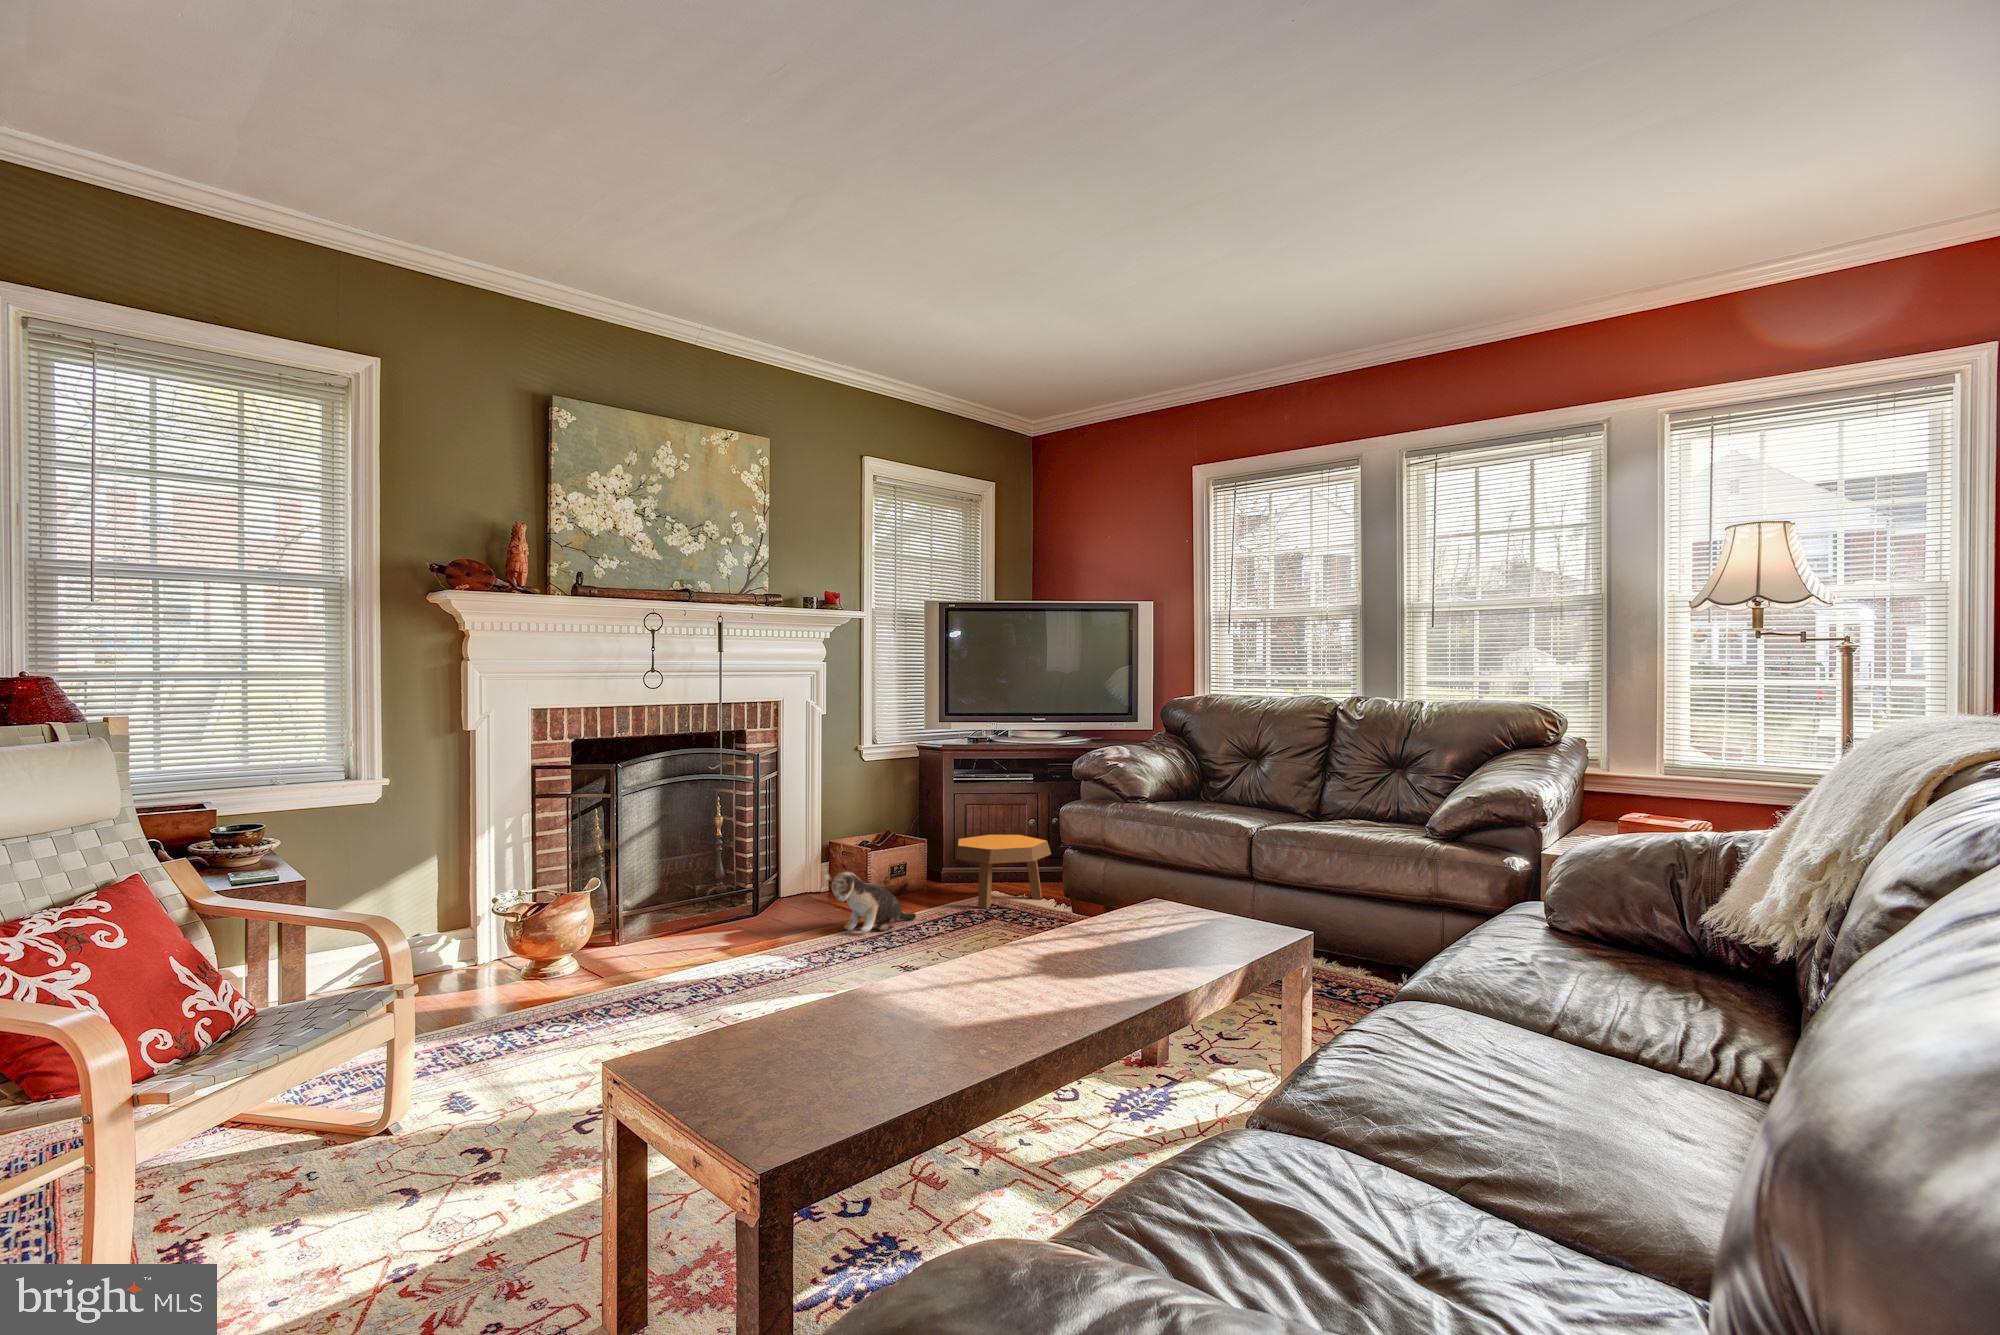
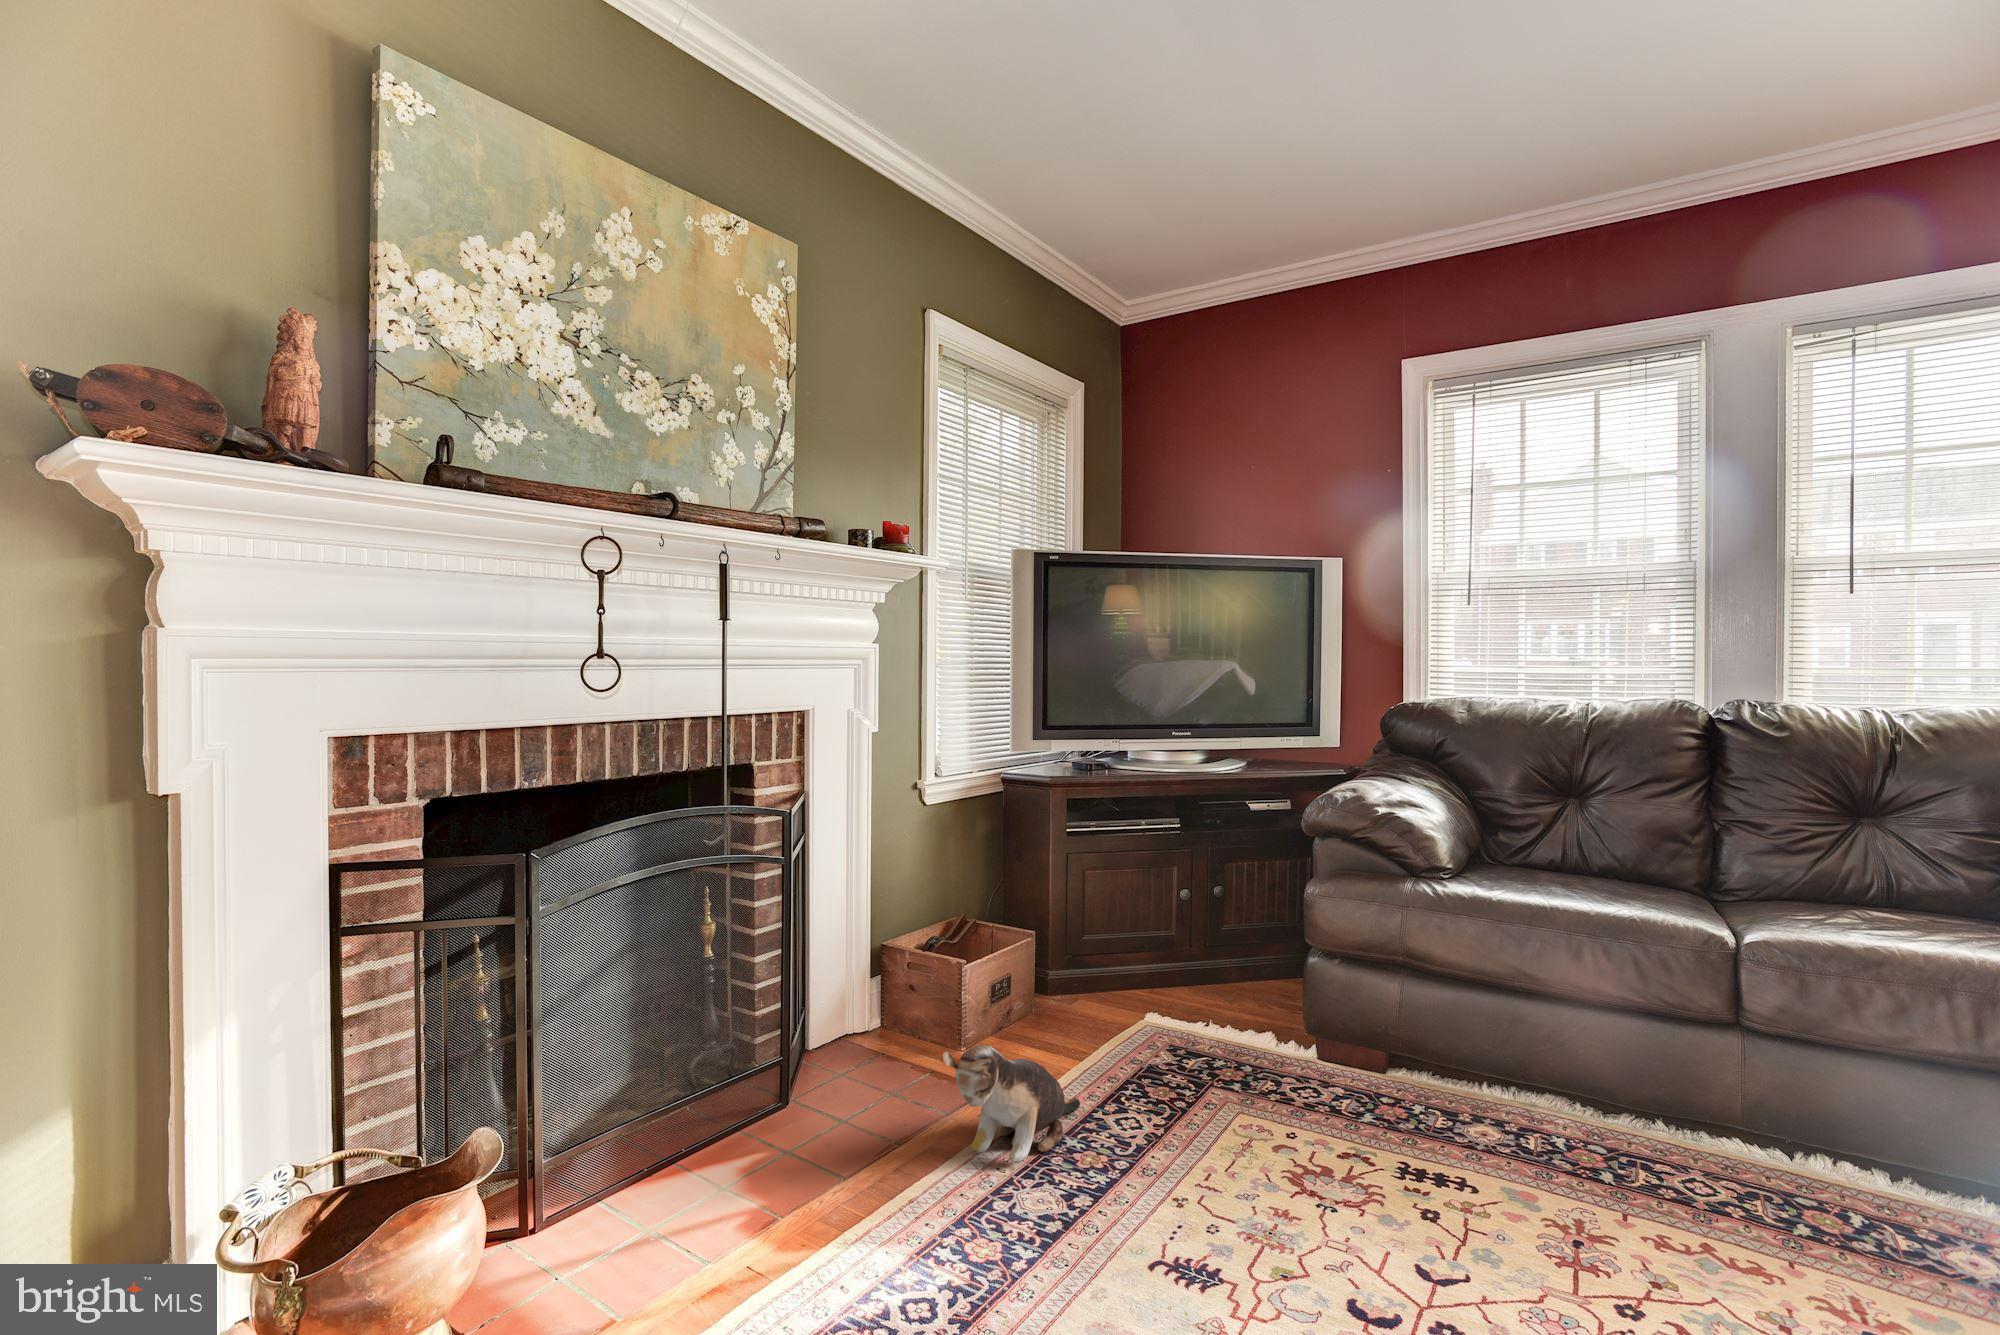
footstool: present [956,835,1051,908] -> none [1102,927,1263,1072]

